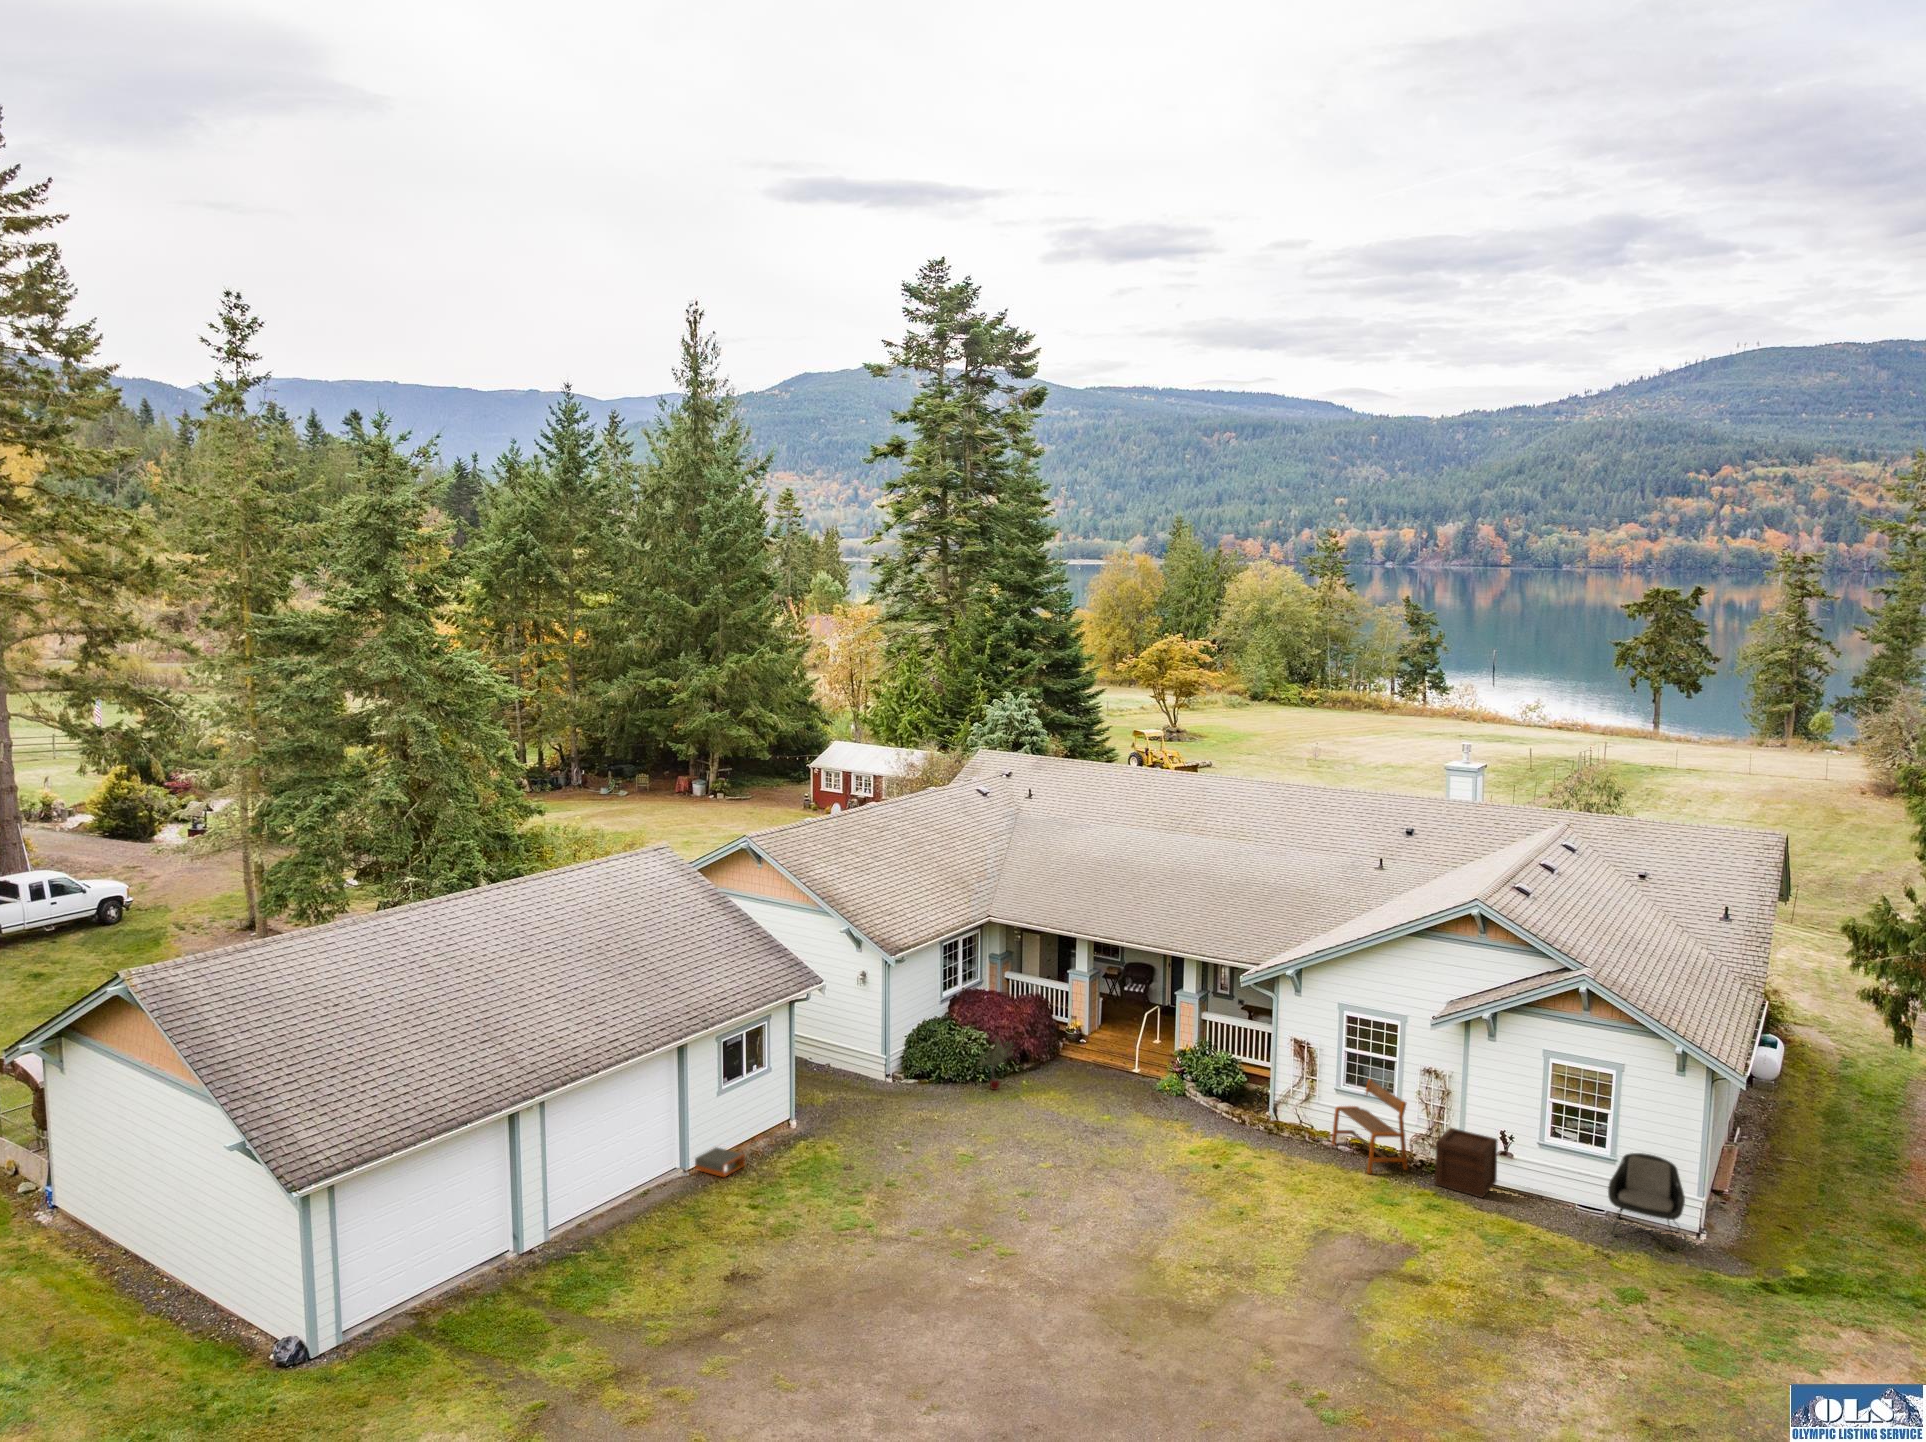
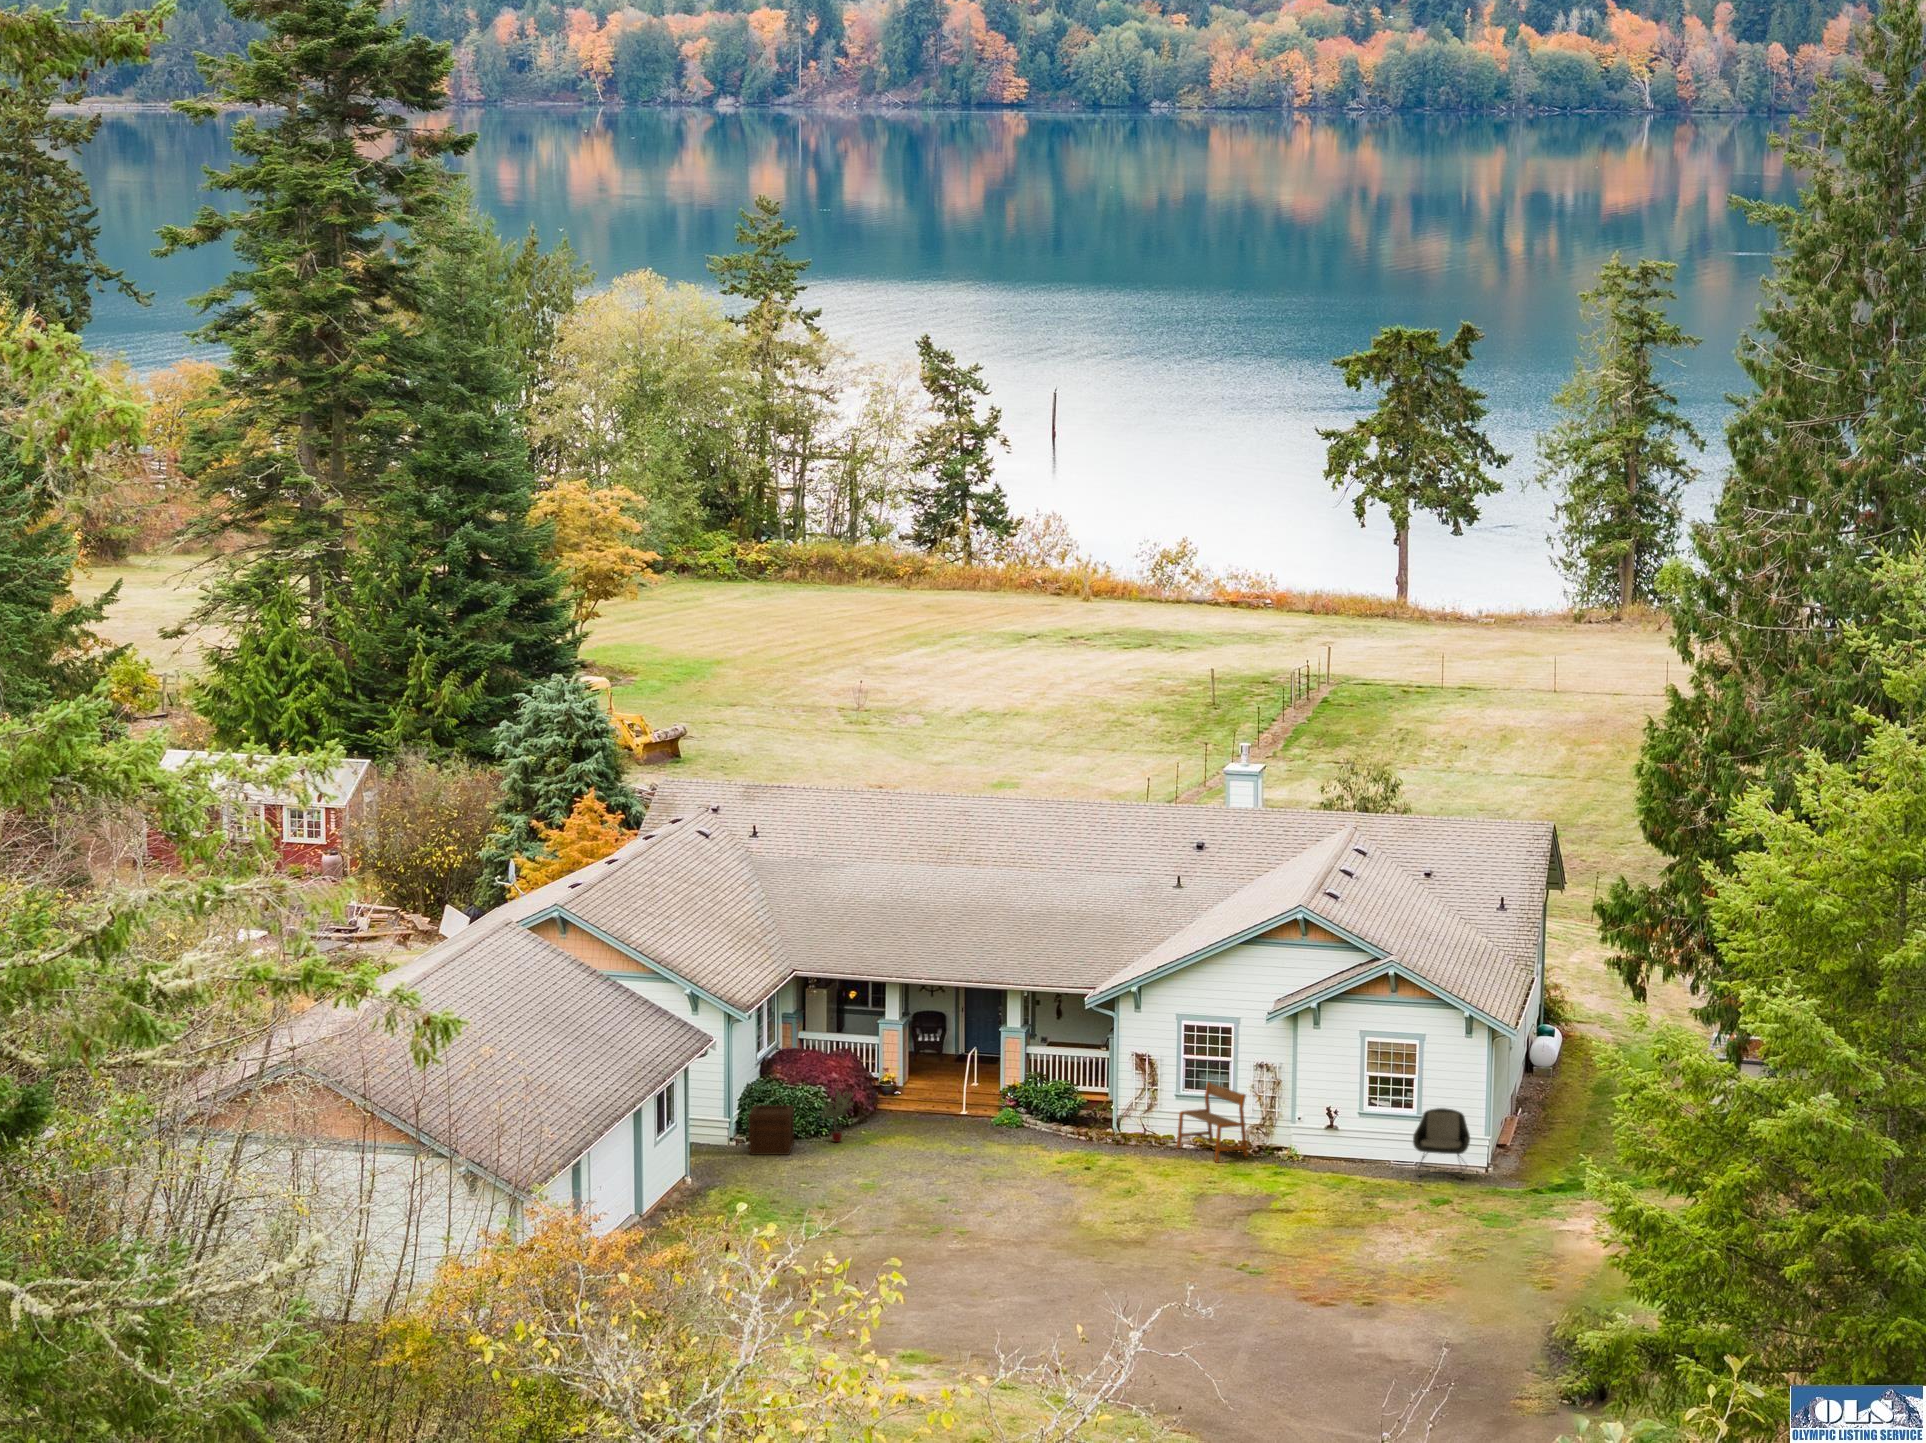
wooden crate: present [1435,1128,1498,1197] -> present [748,1105,794,1155]
storage box: present [695,1147,745,1177] -> none [605,1203,651,1225]

